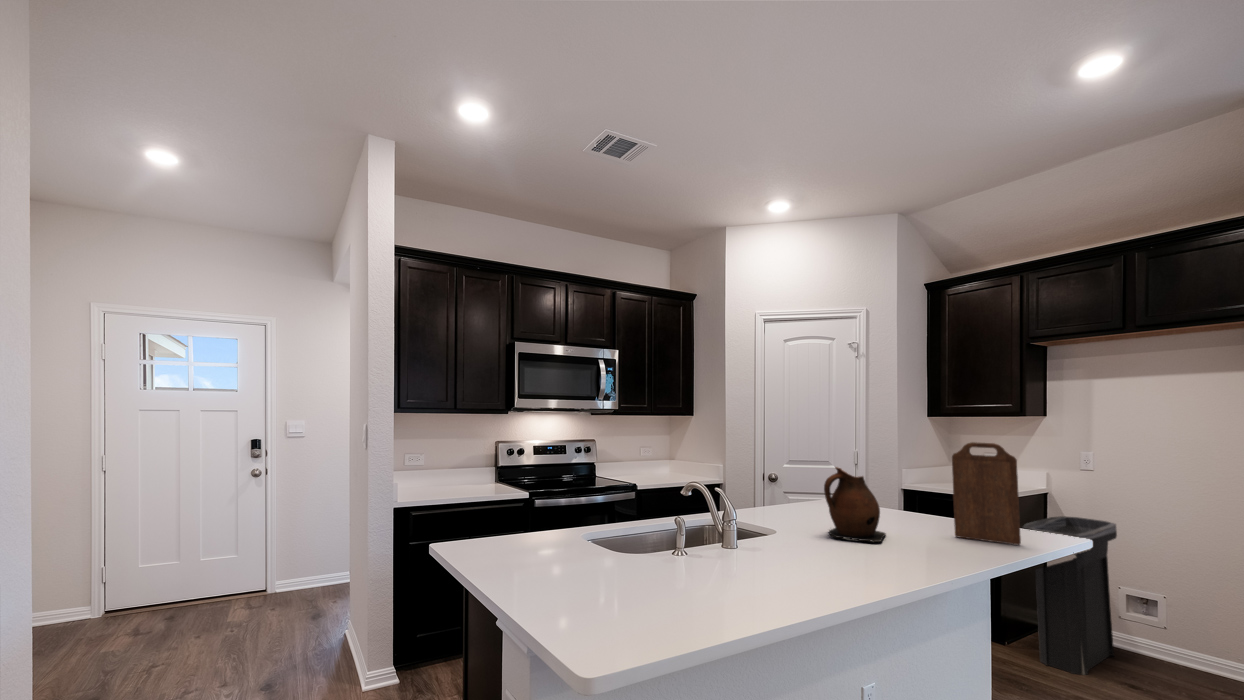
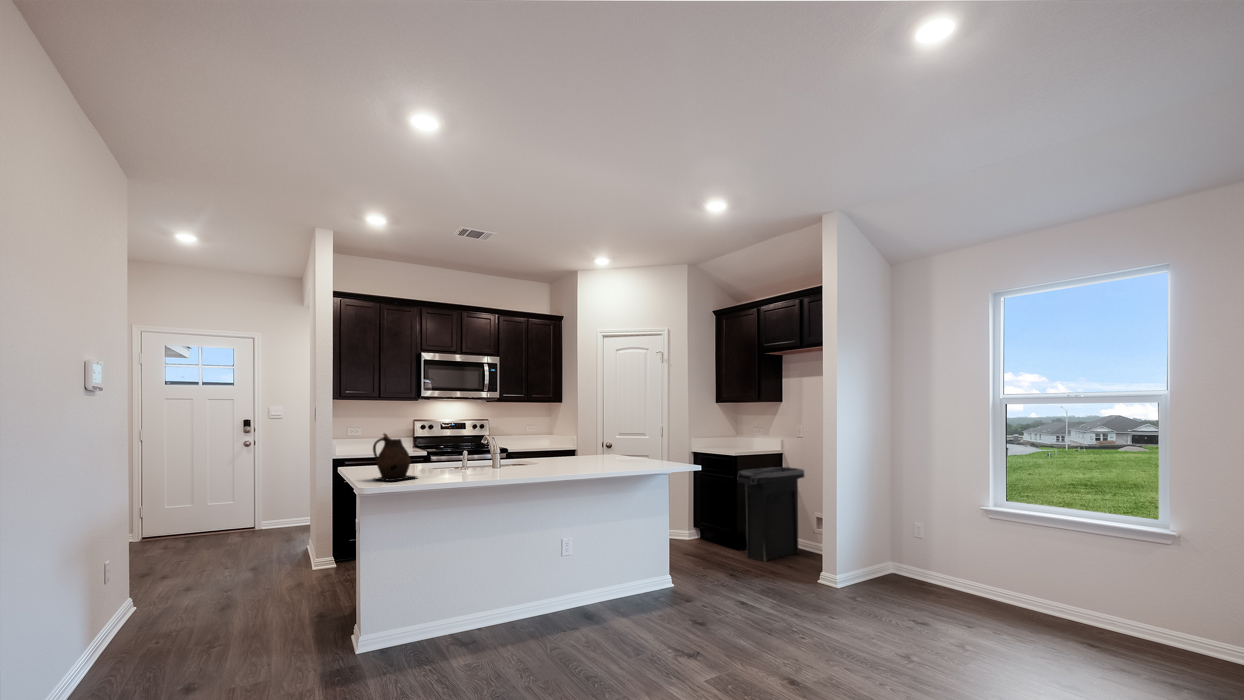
cutting board: present [952,442,1021,545] -> none [632,413,658,468]
ceramic pitcher: present [824,467,886,543] -> present [373,433,417,481]

